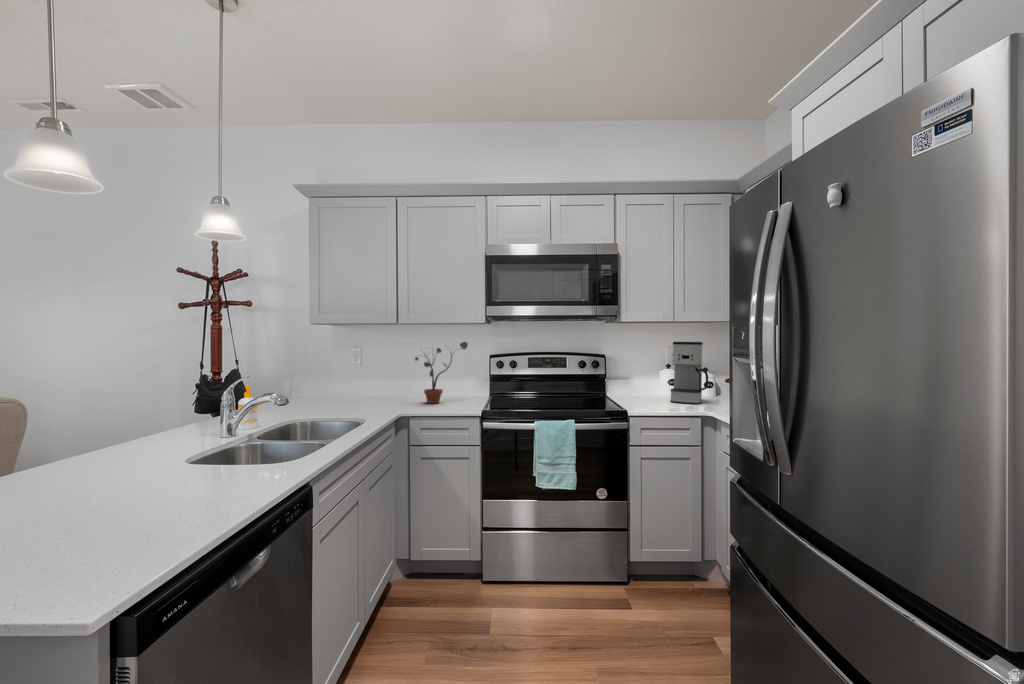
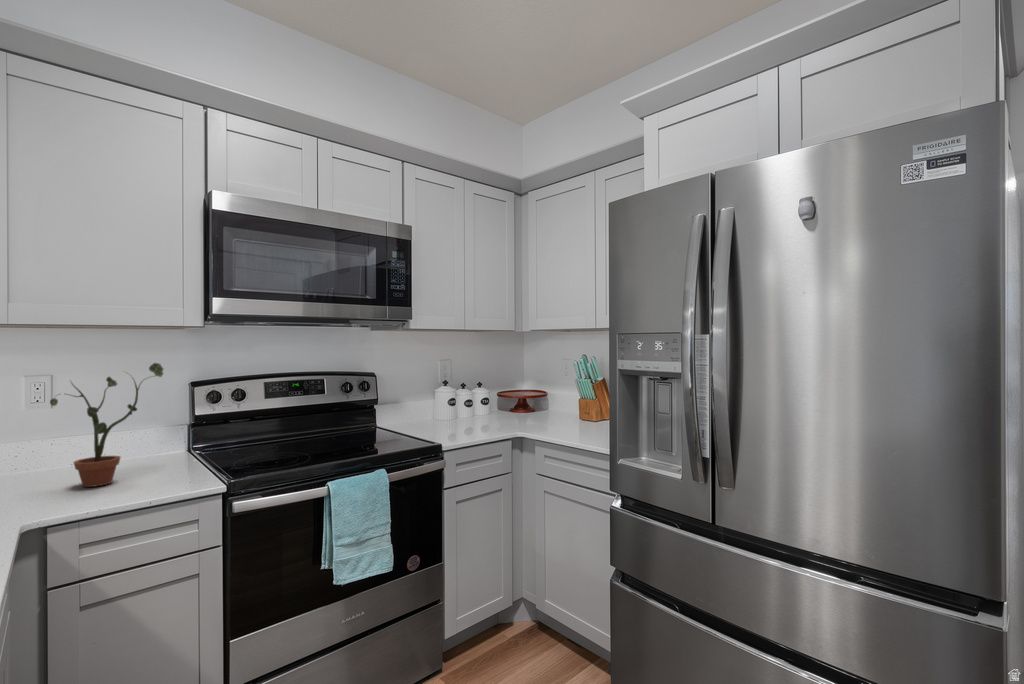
coffee maker: present [671,342,708,404] -> none [458,353,500,426]

